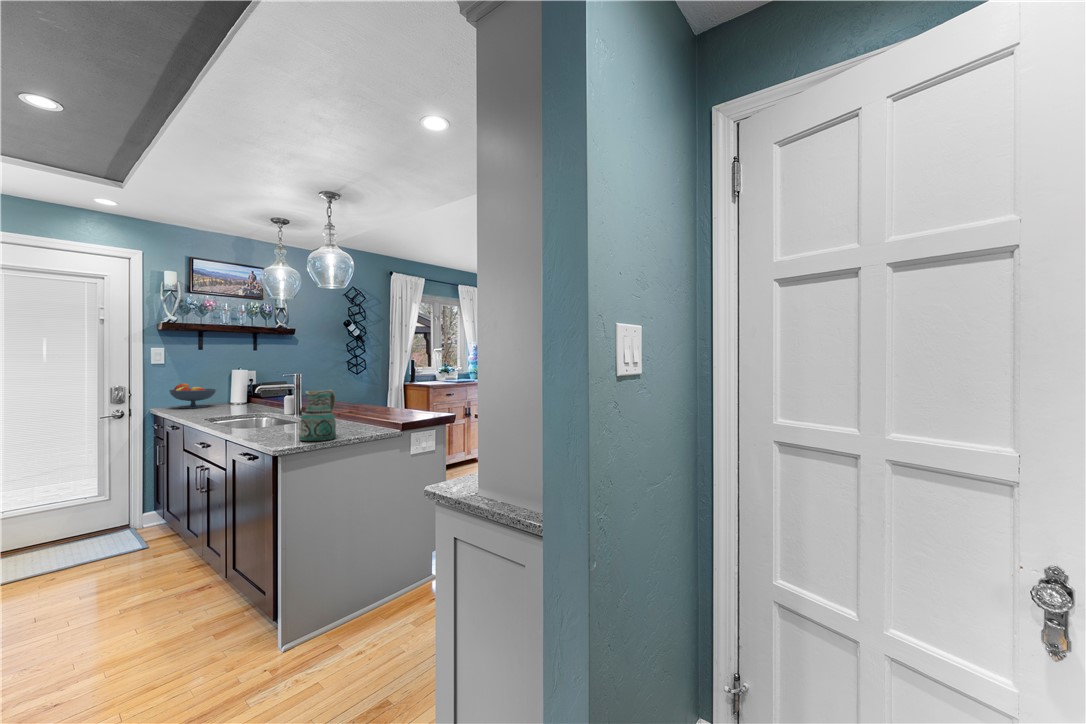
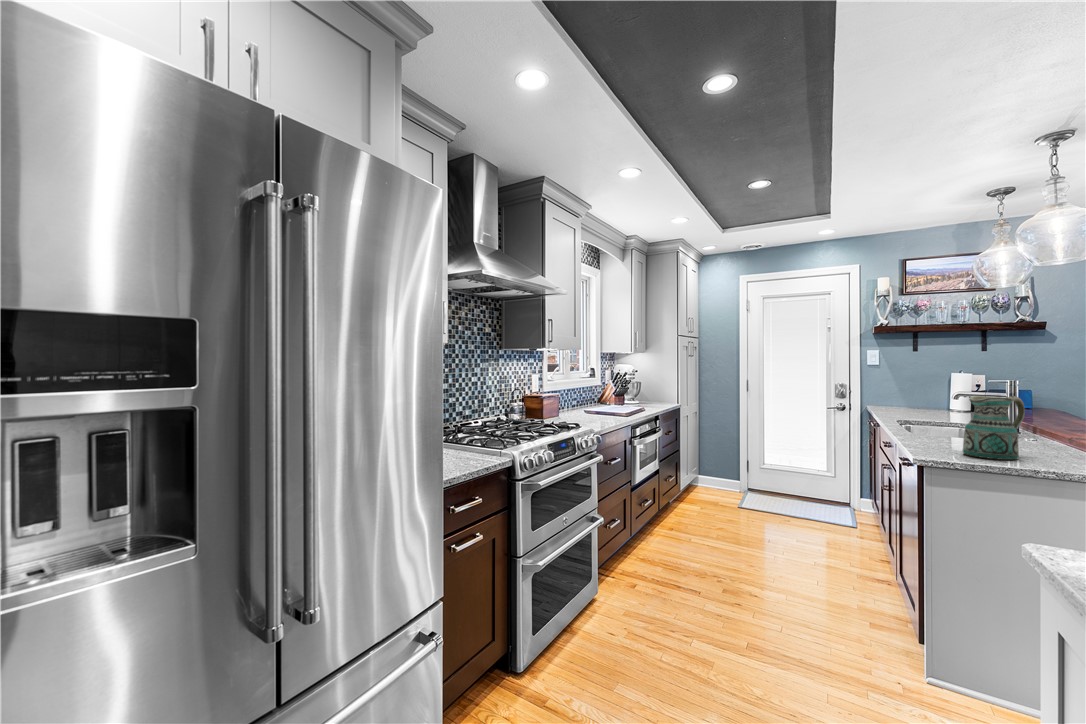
fruit bowl: present [170,383,216,408] -> none [884,383,932,409]

